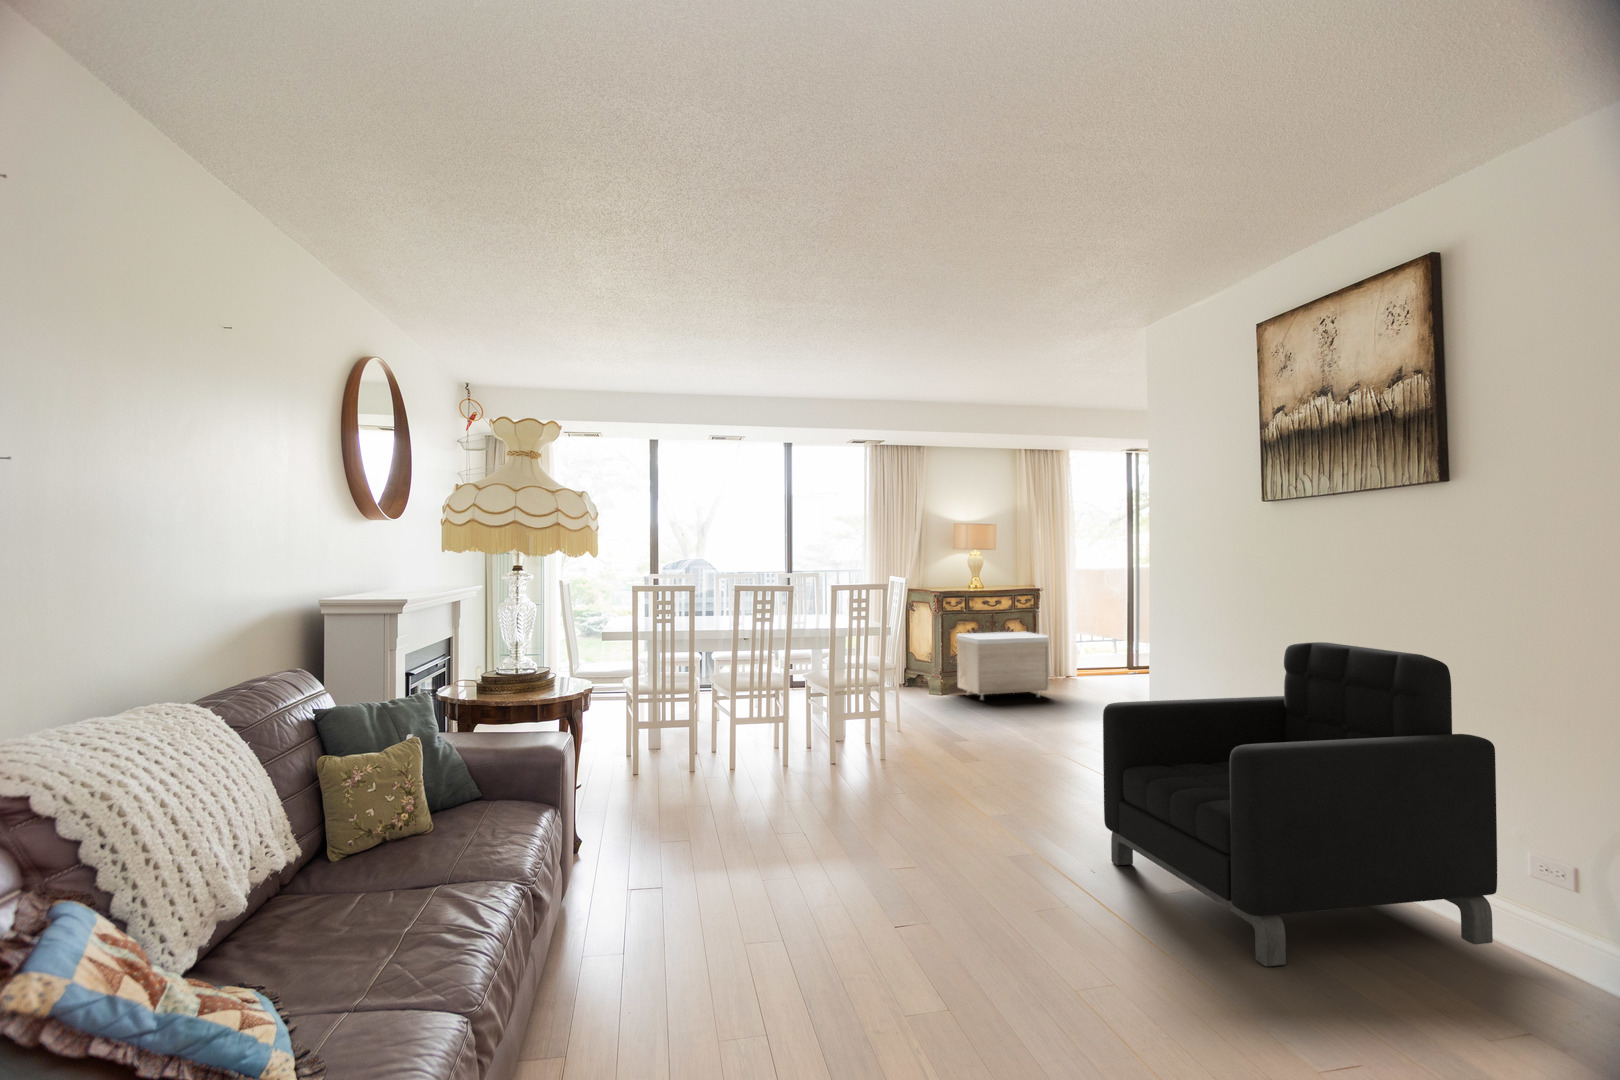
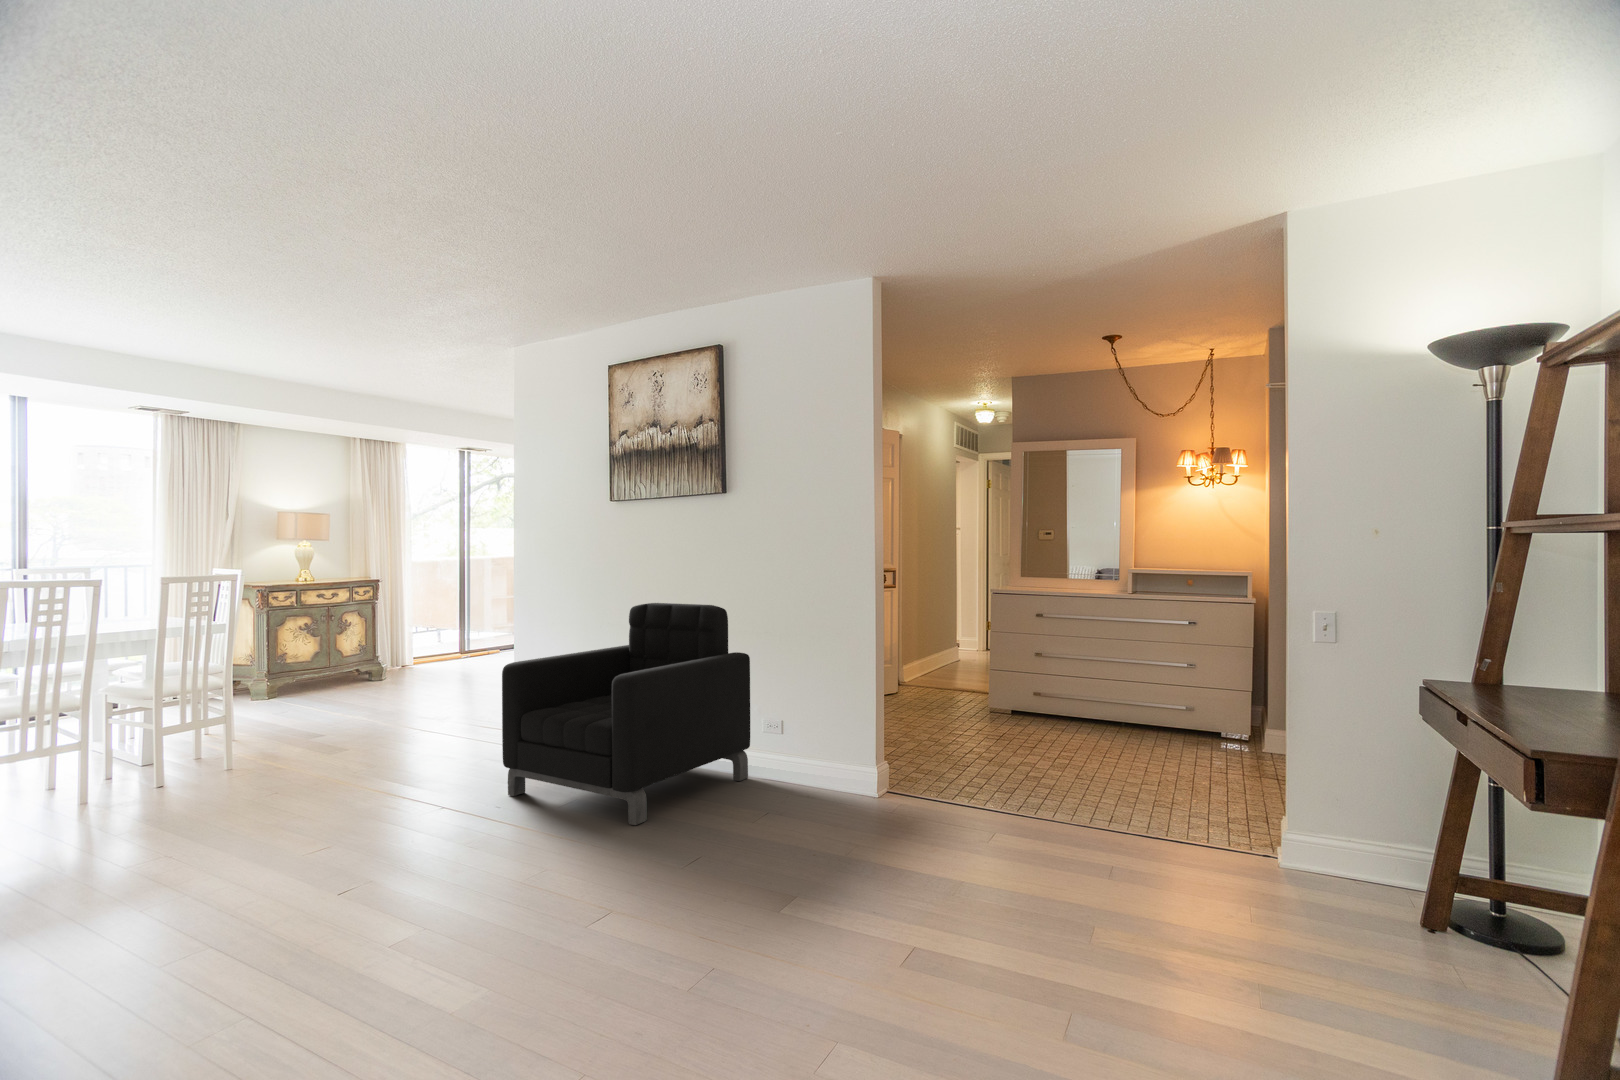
storage bench: present [956,632,1049,700] -> none [286,623,394,698]

